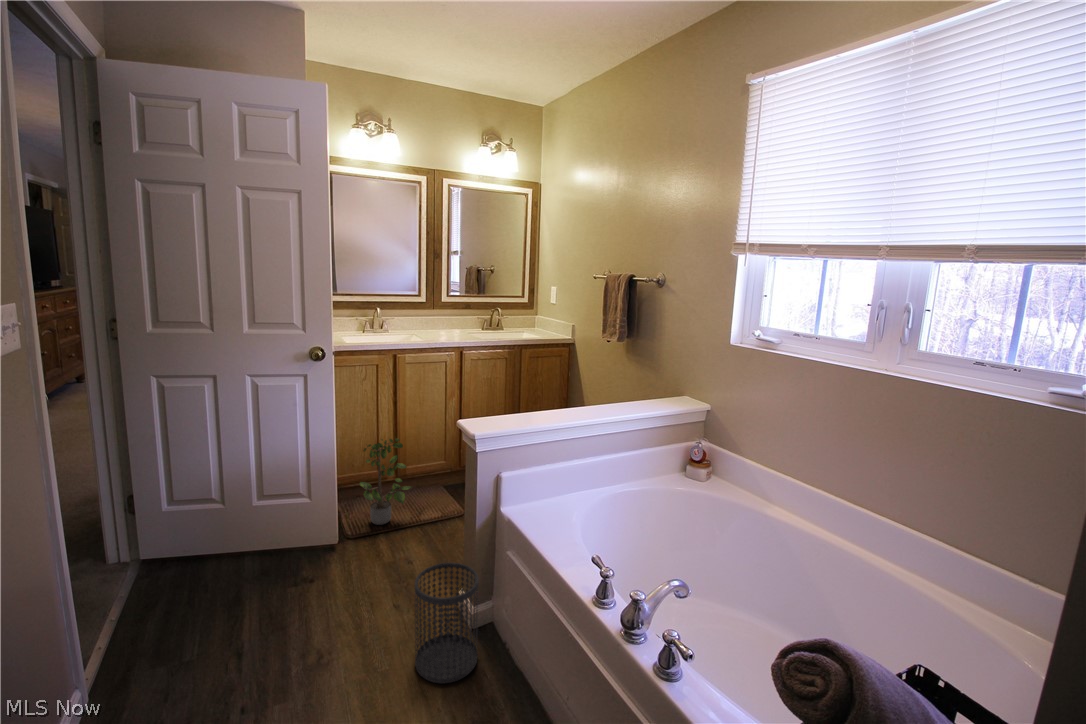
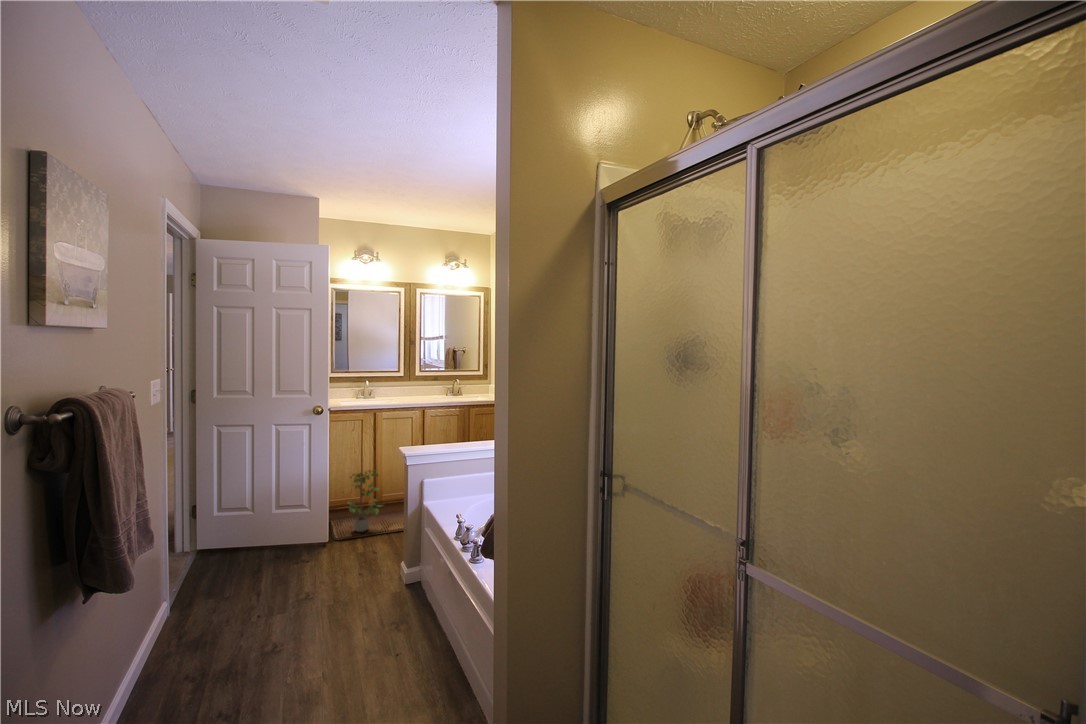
wastebasket: present [415,563,479,683] -> none [366,538,407,611]

